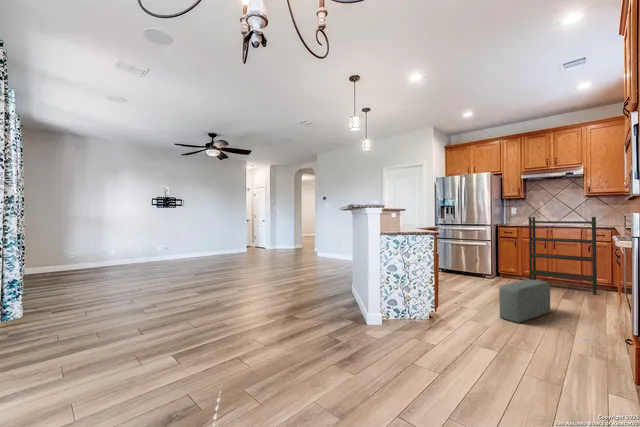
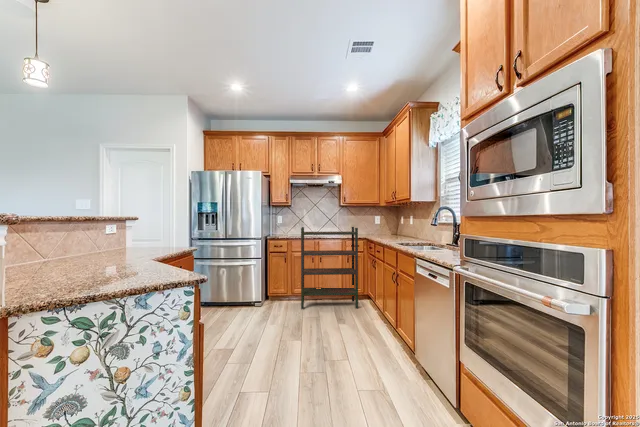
pouf: present [499,280,550,323] -> none [300,318,345,407]

